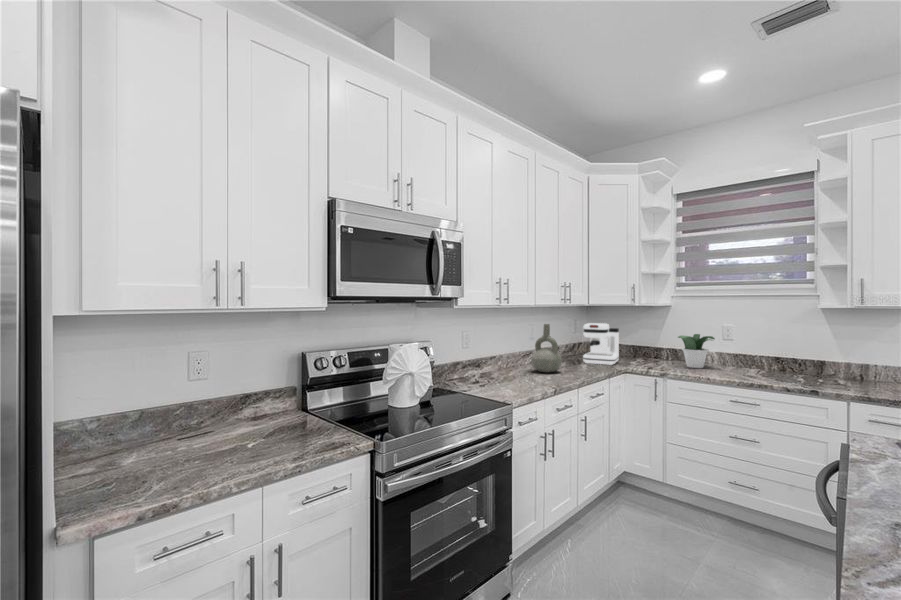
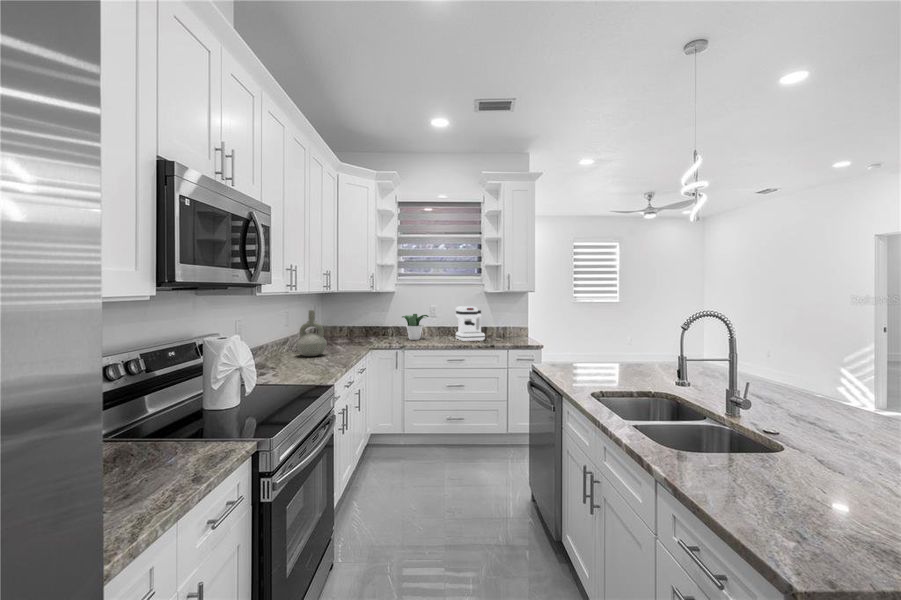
coffee maker: present [583,323,619,365] -> present [456,306,485,341]

